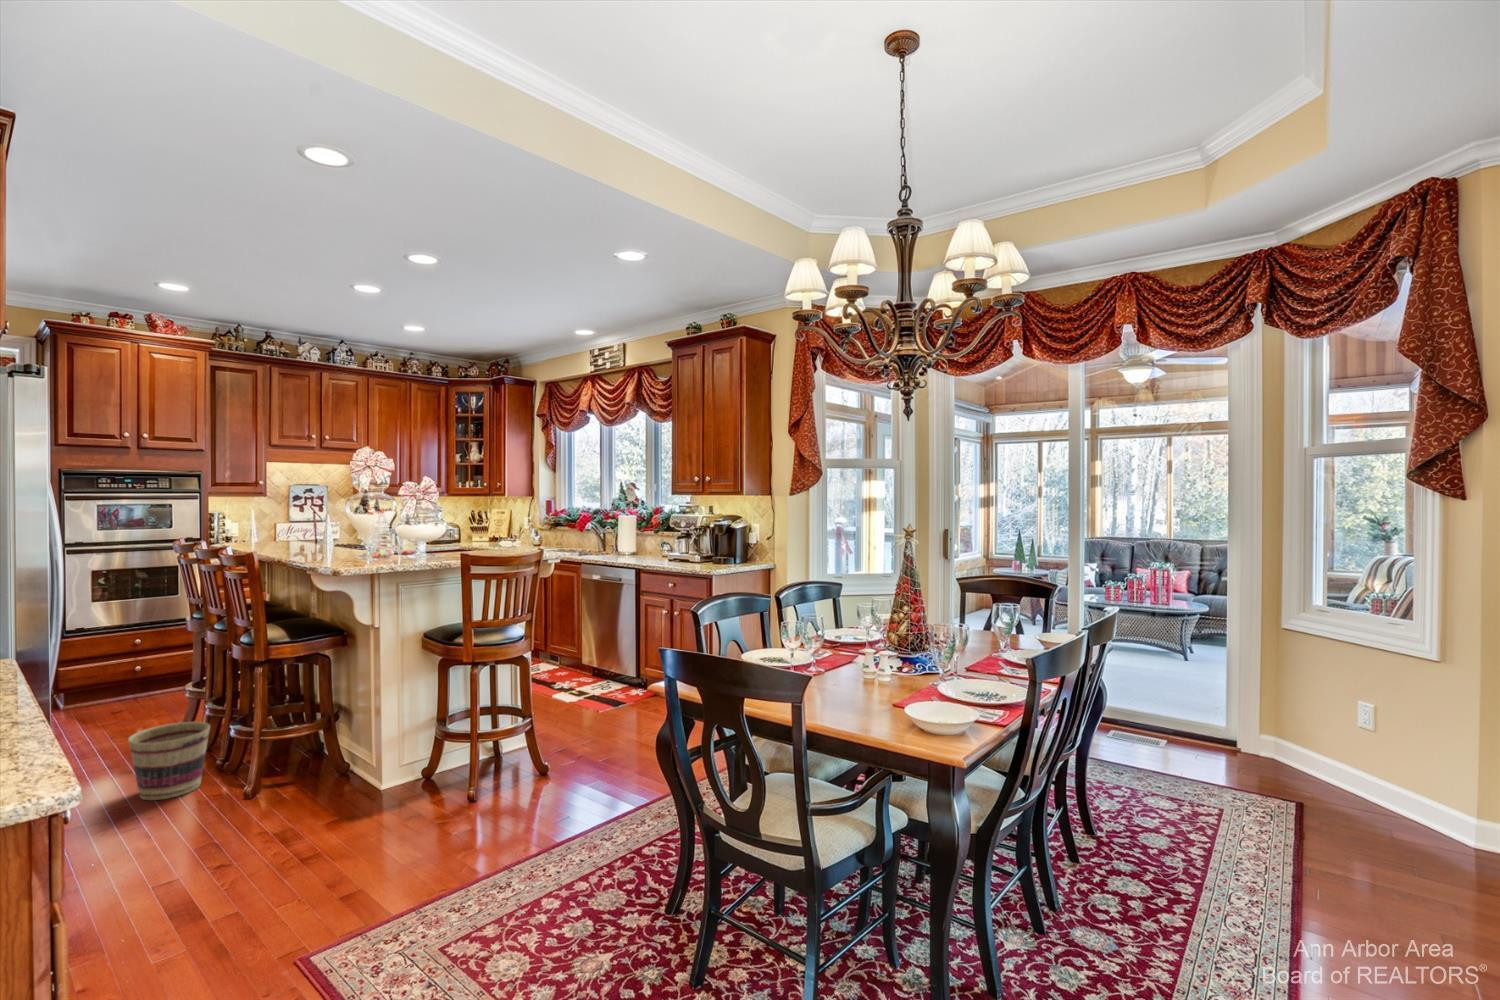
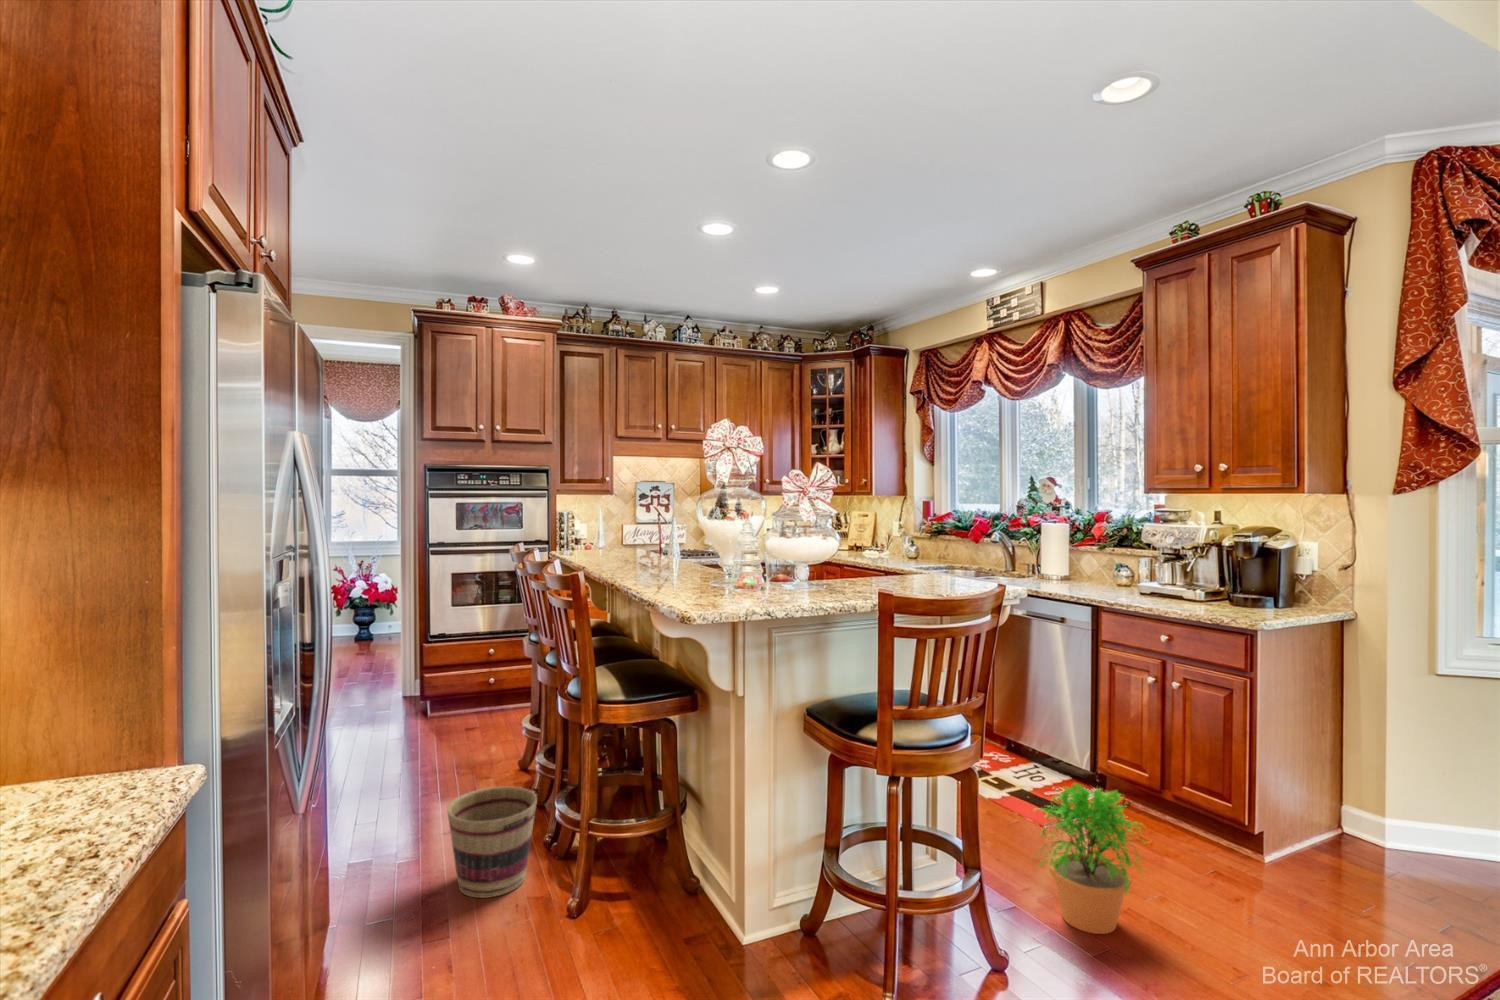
potted plant: none [574,665,632,748] -> present [1039,782,1141,934]

